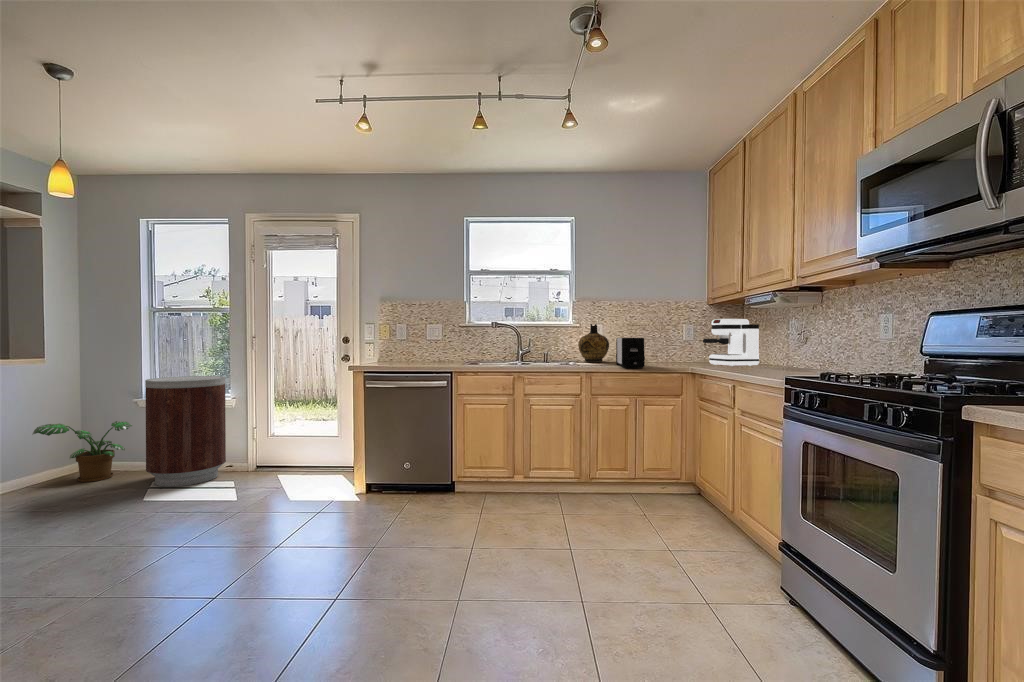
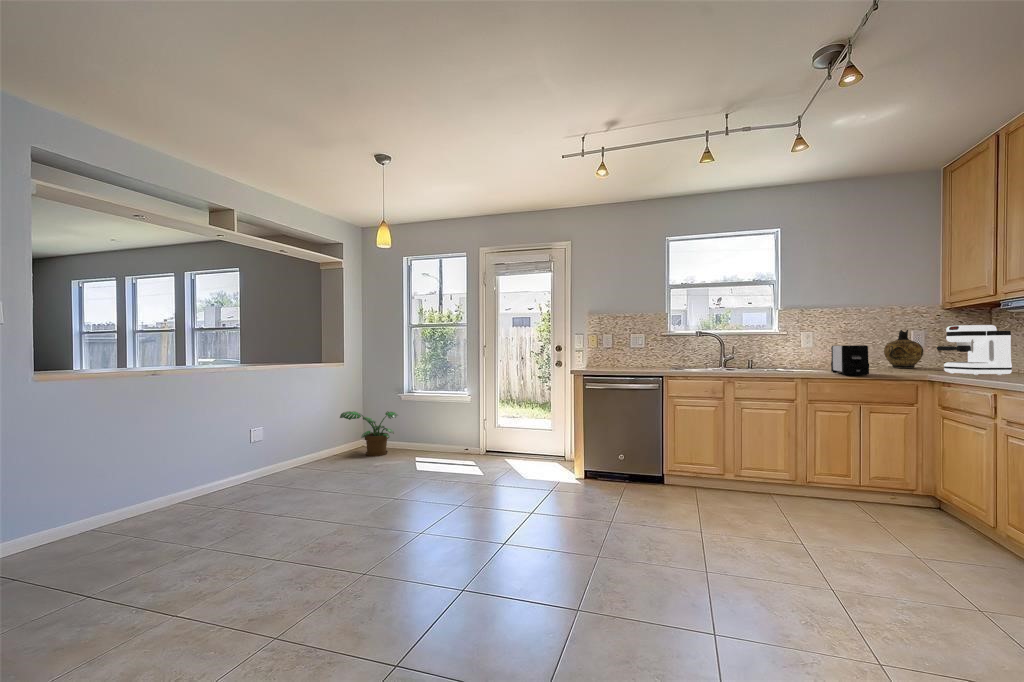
ceramic jug: present [578,324,609,362] -> present [884,330,923,368]
trash can: present [145,376,226,486] -> none [413,378,467,464]

